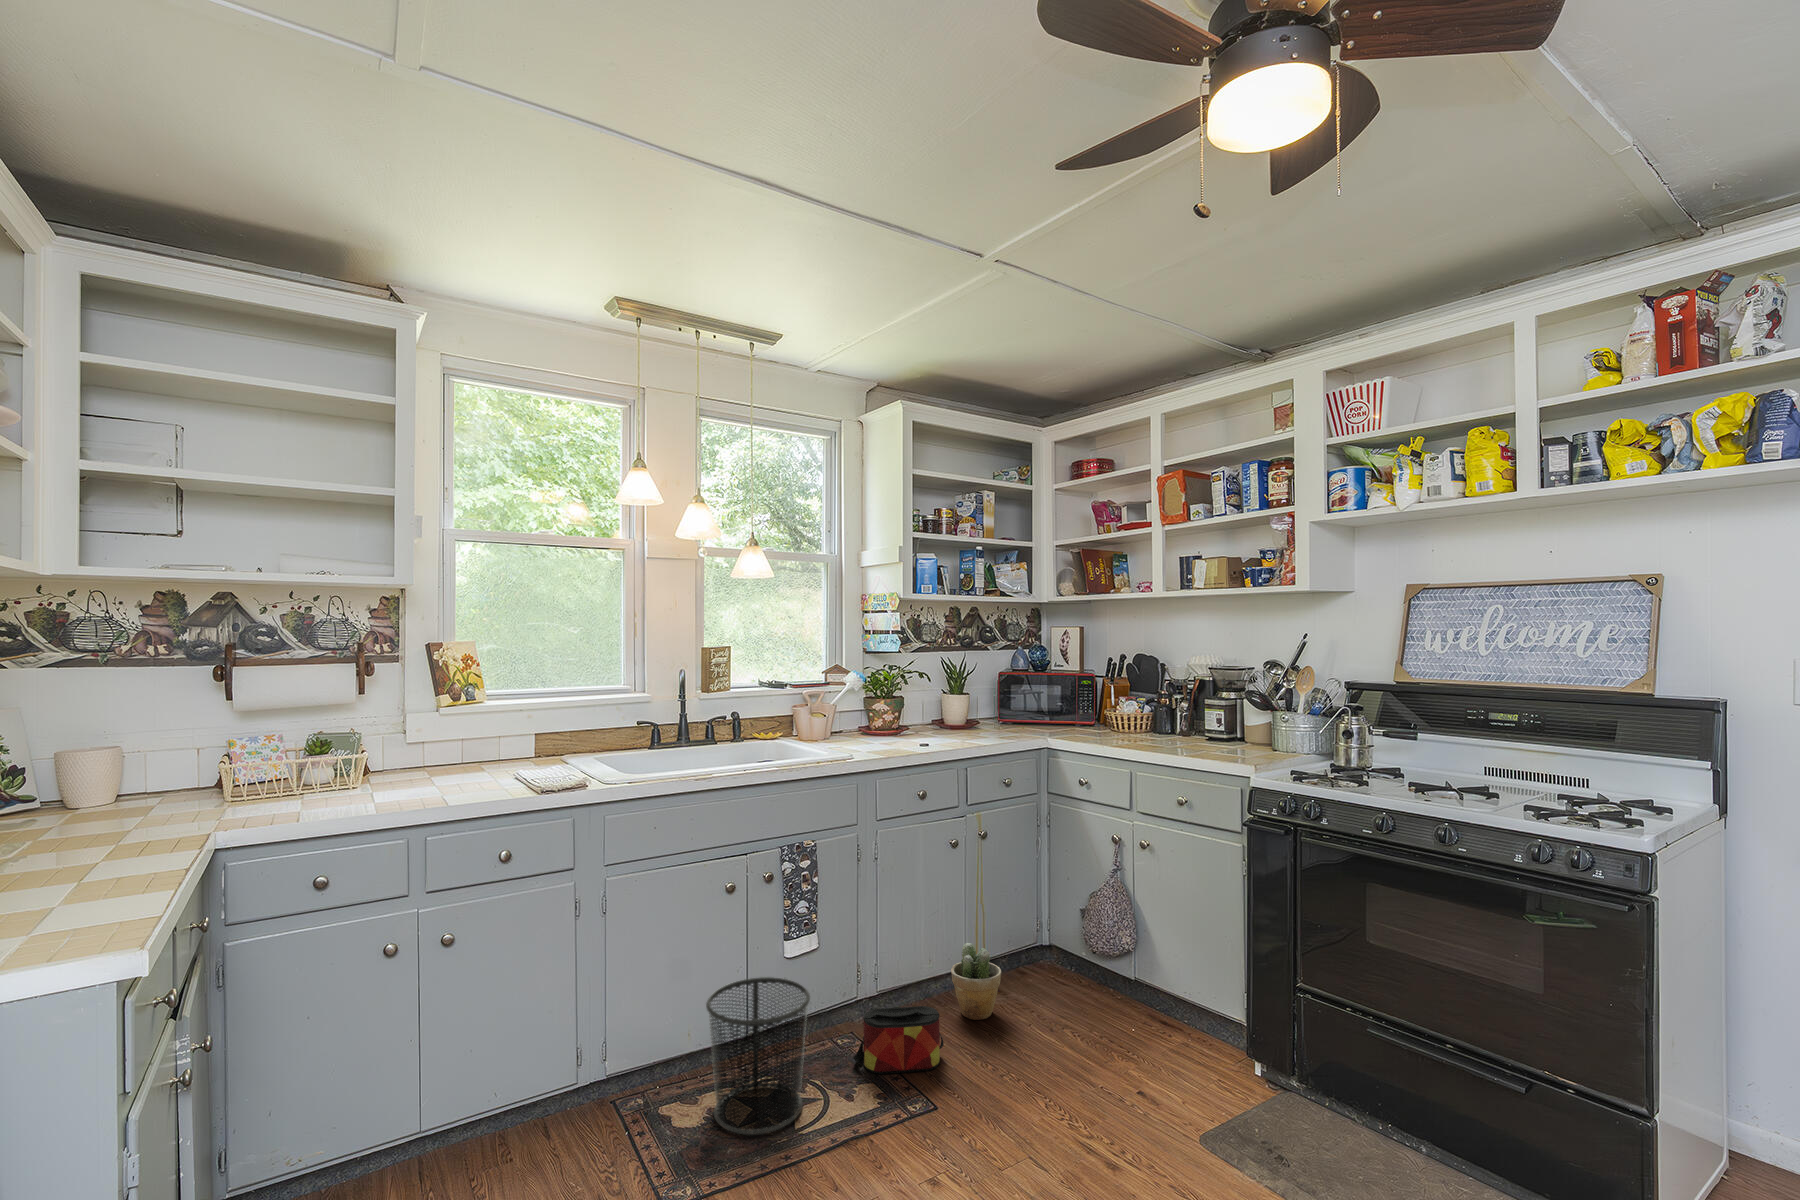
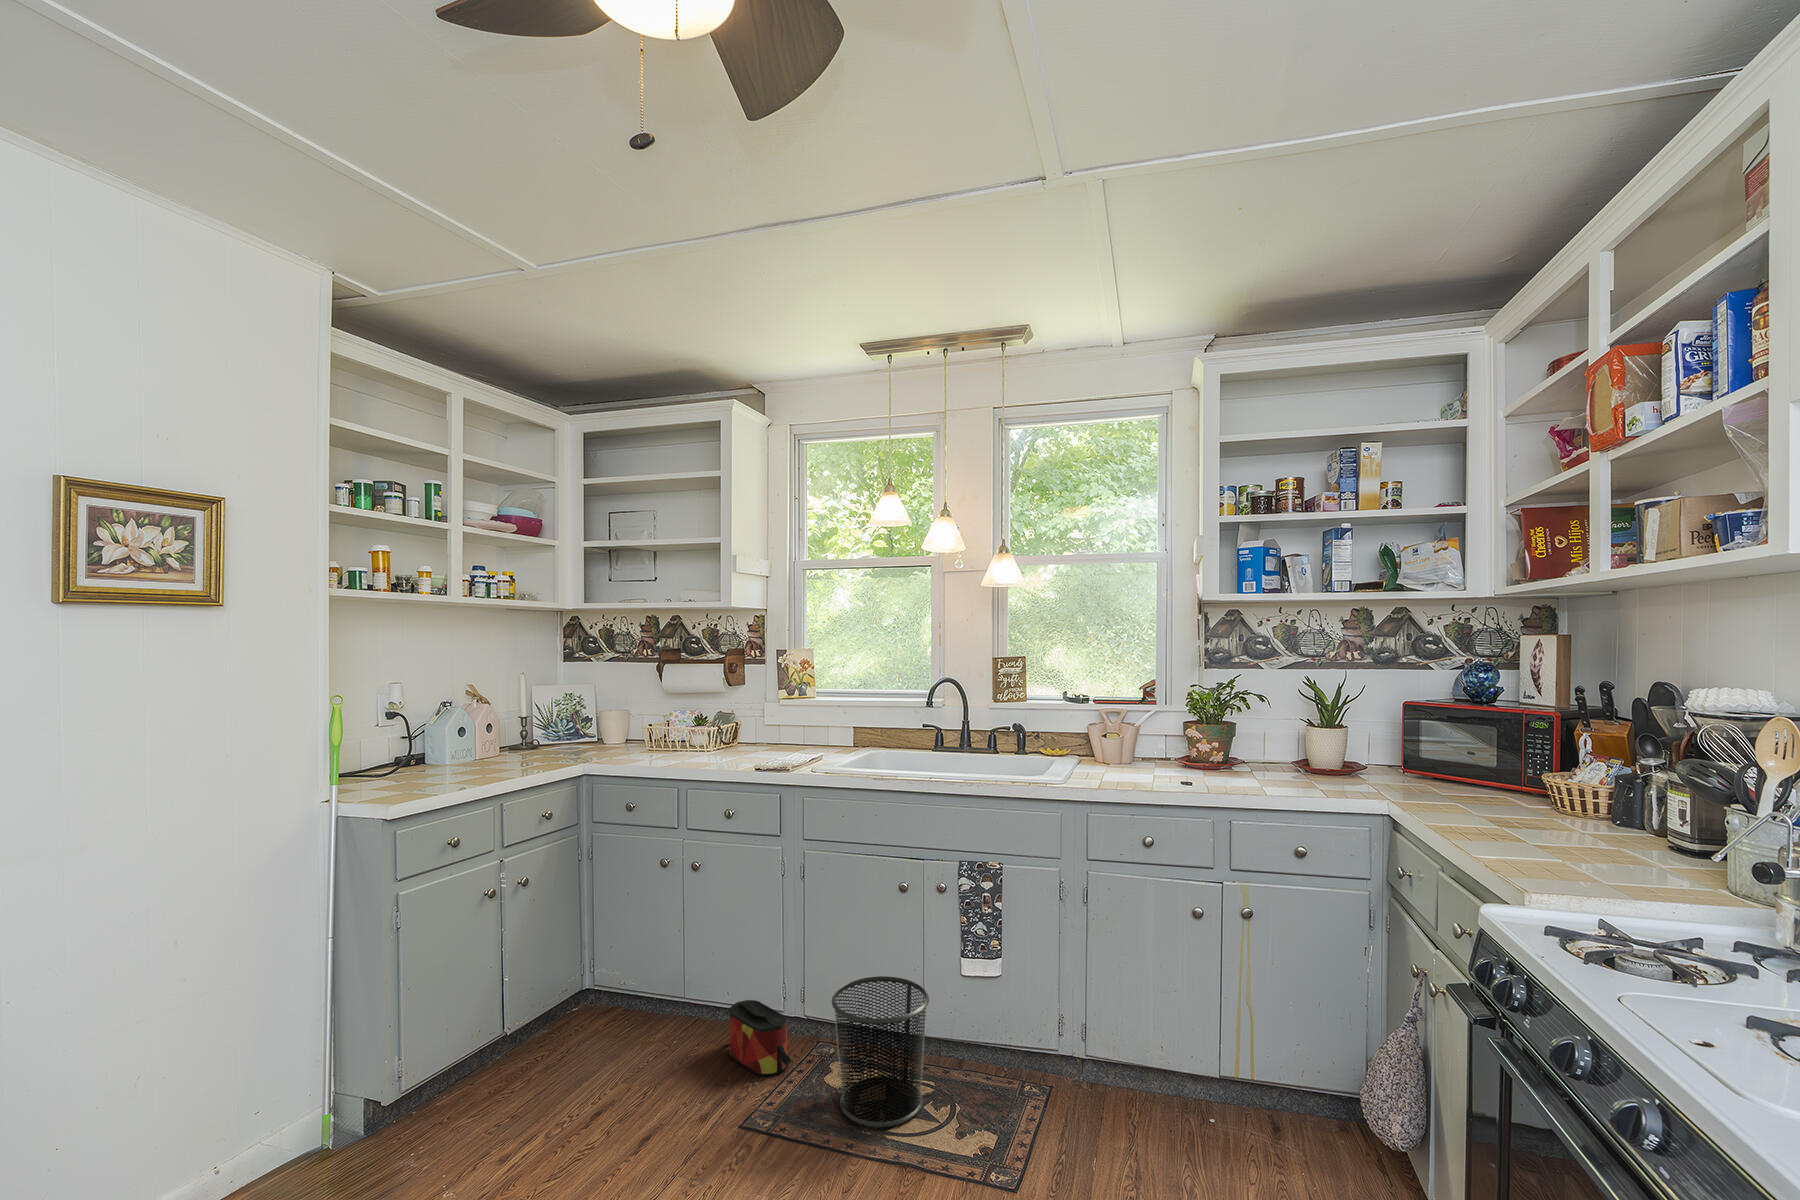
potted plant: present [951,943,1001,1020] -> none [1161,1040,1229,1144]
bag: present [853,1006,944,1074] -> present [729,1000,791,1076]

